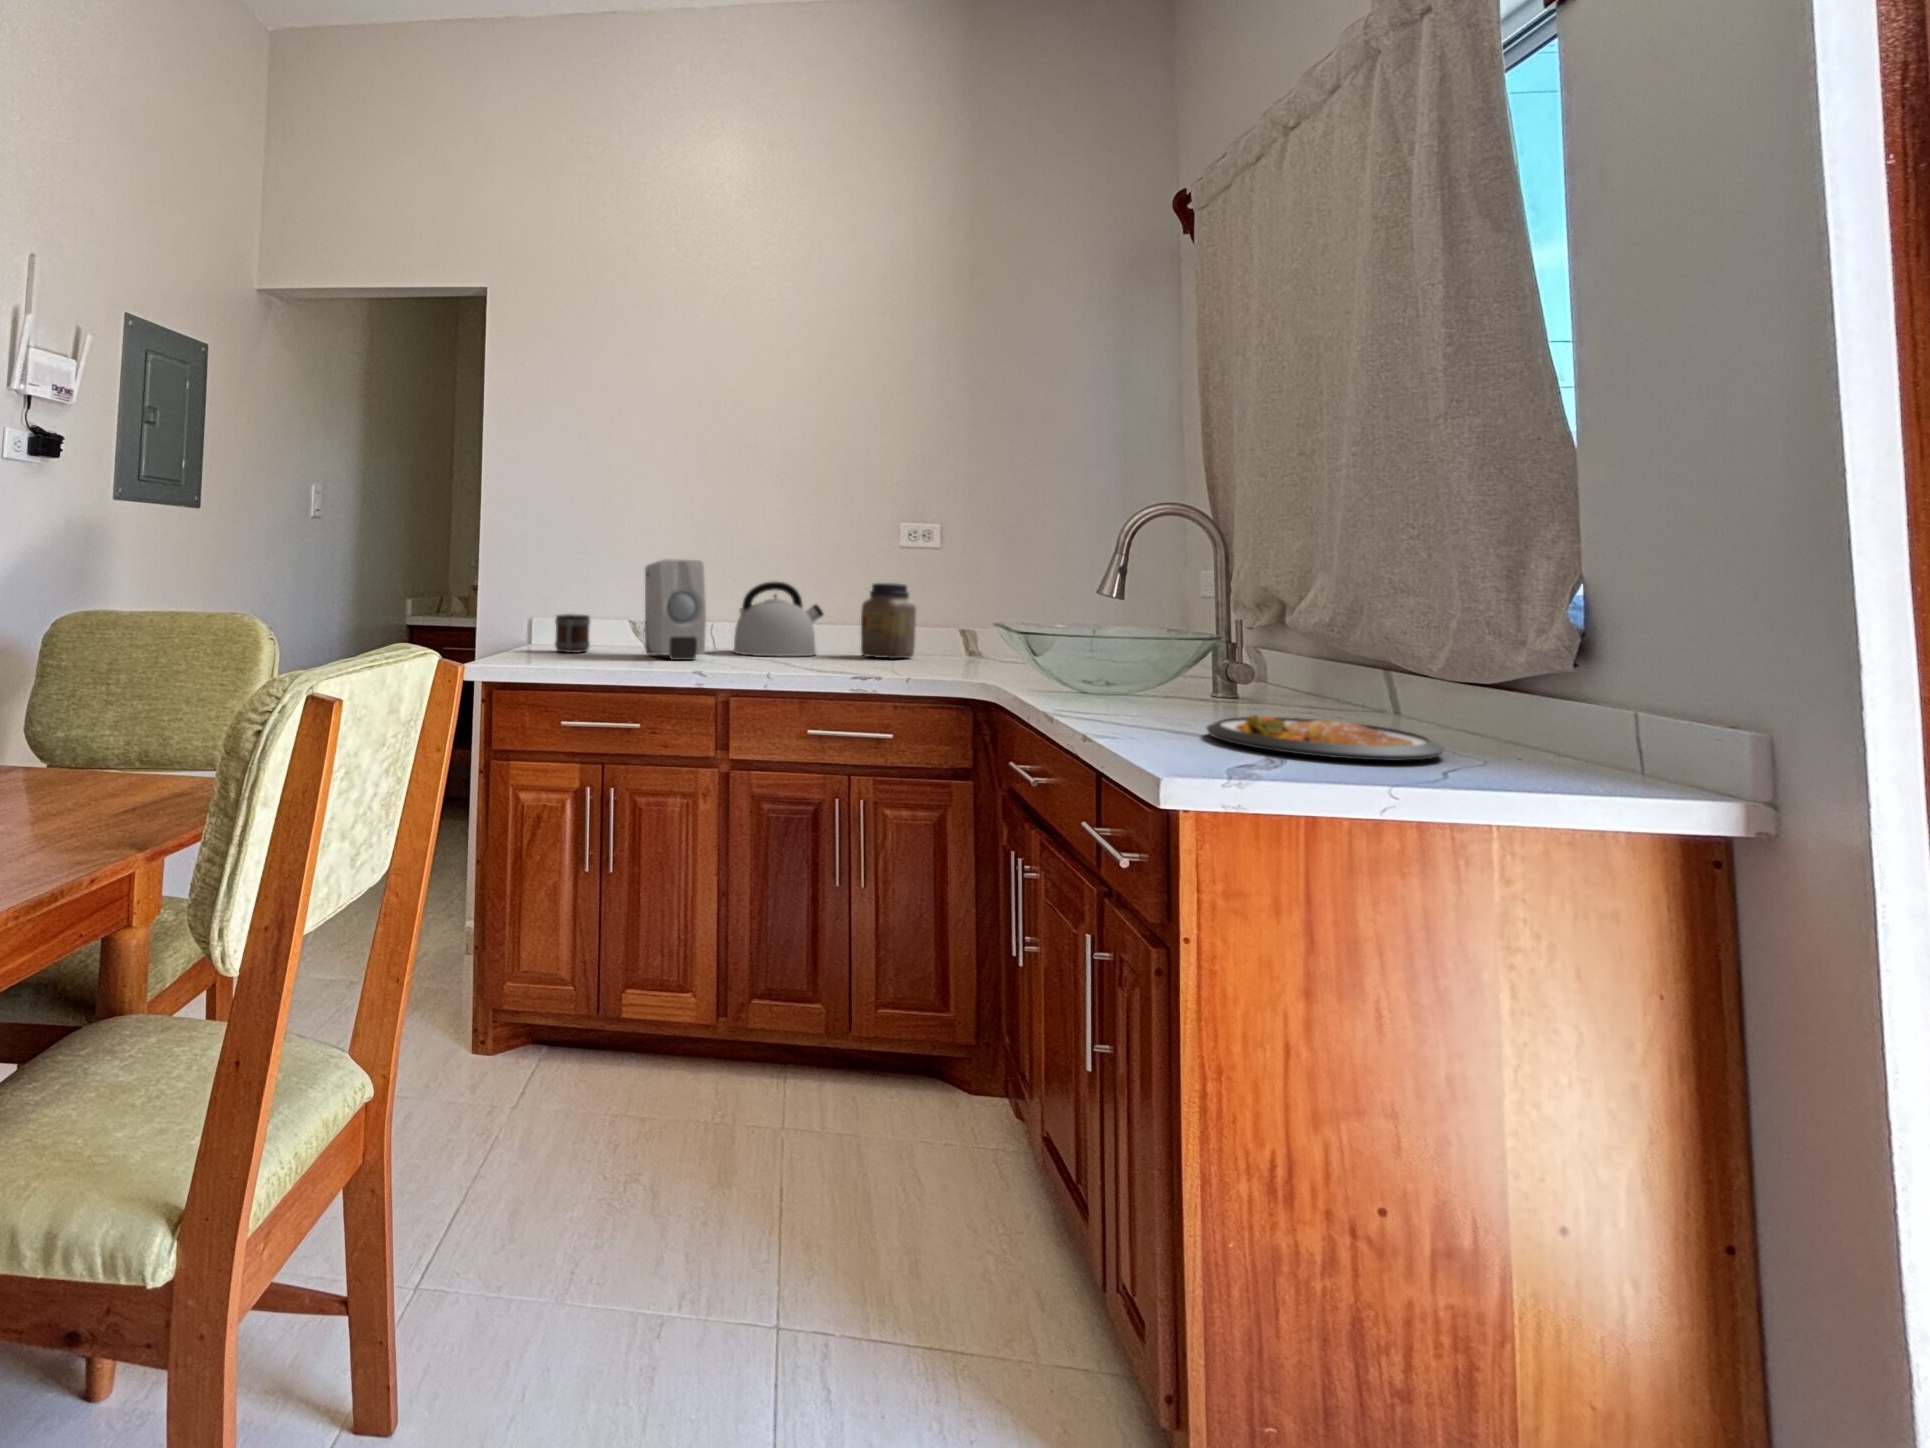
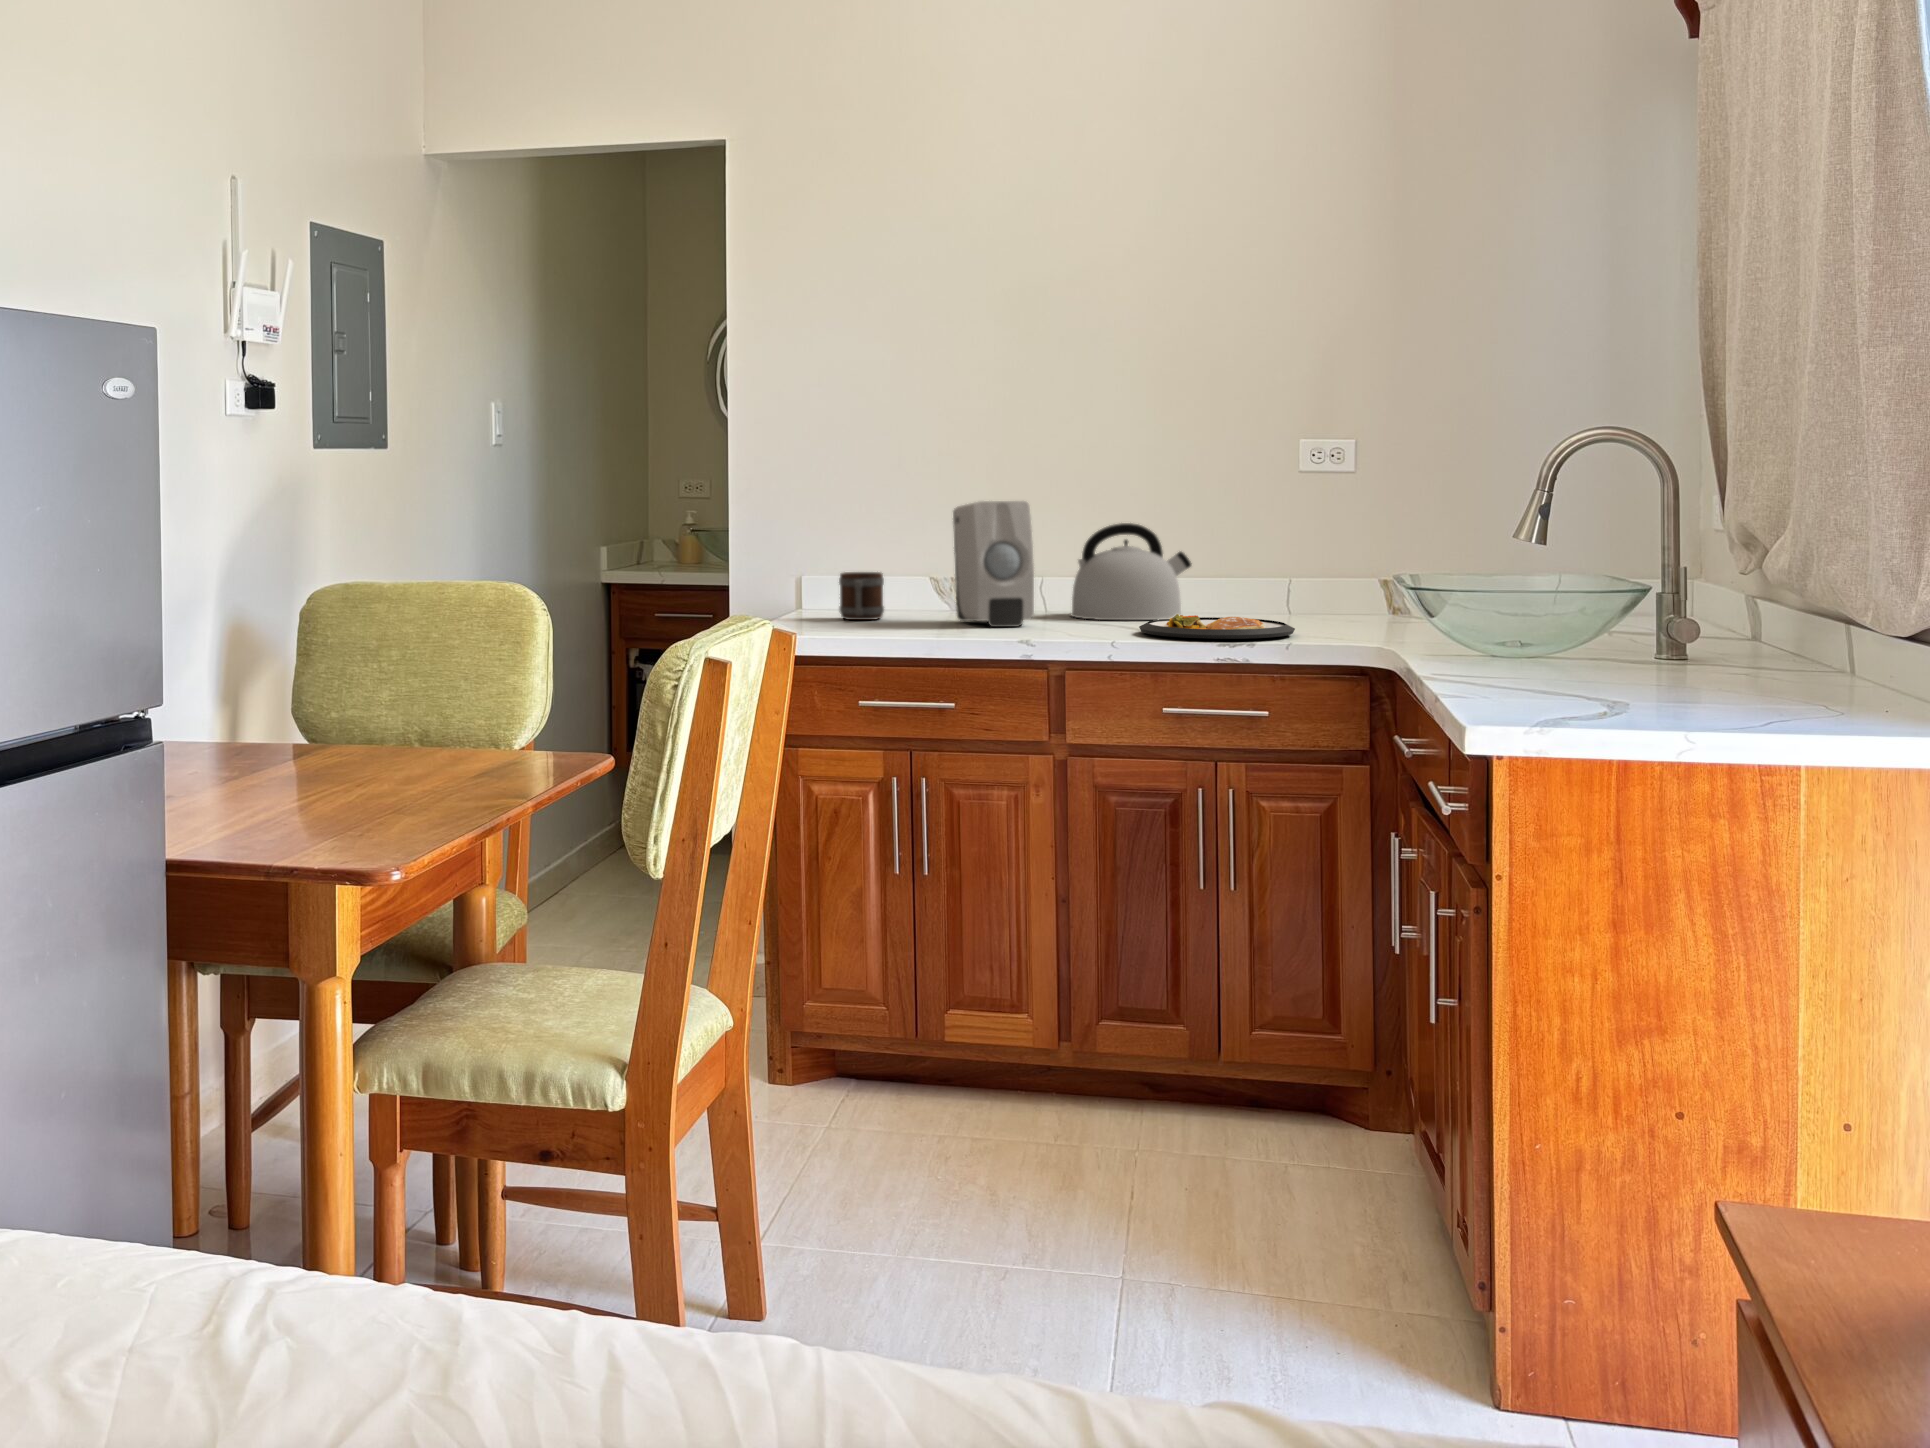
jar: present [861,583,916,658] -> none [1241,522,1316,621]
dish: present [1206,715,1444,760] -> present [1139,614,1295,639]

